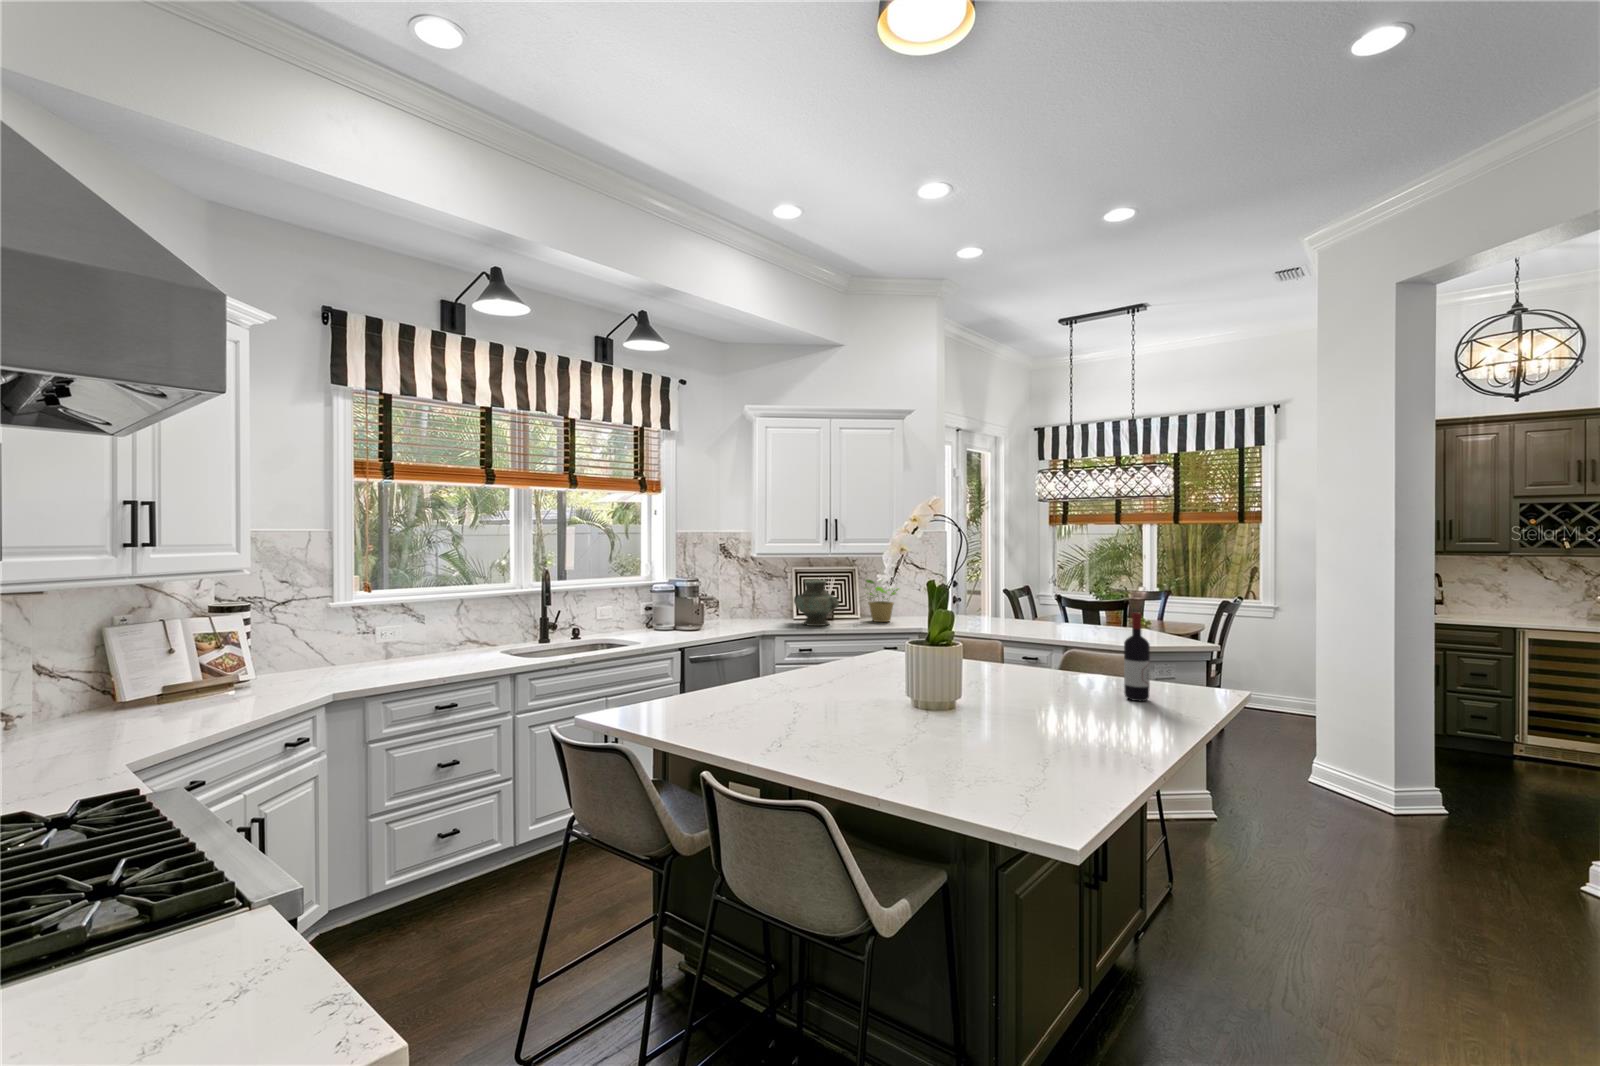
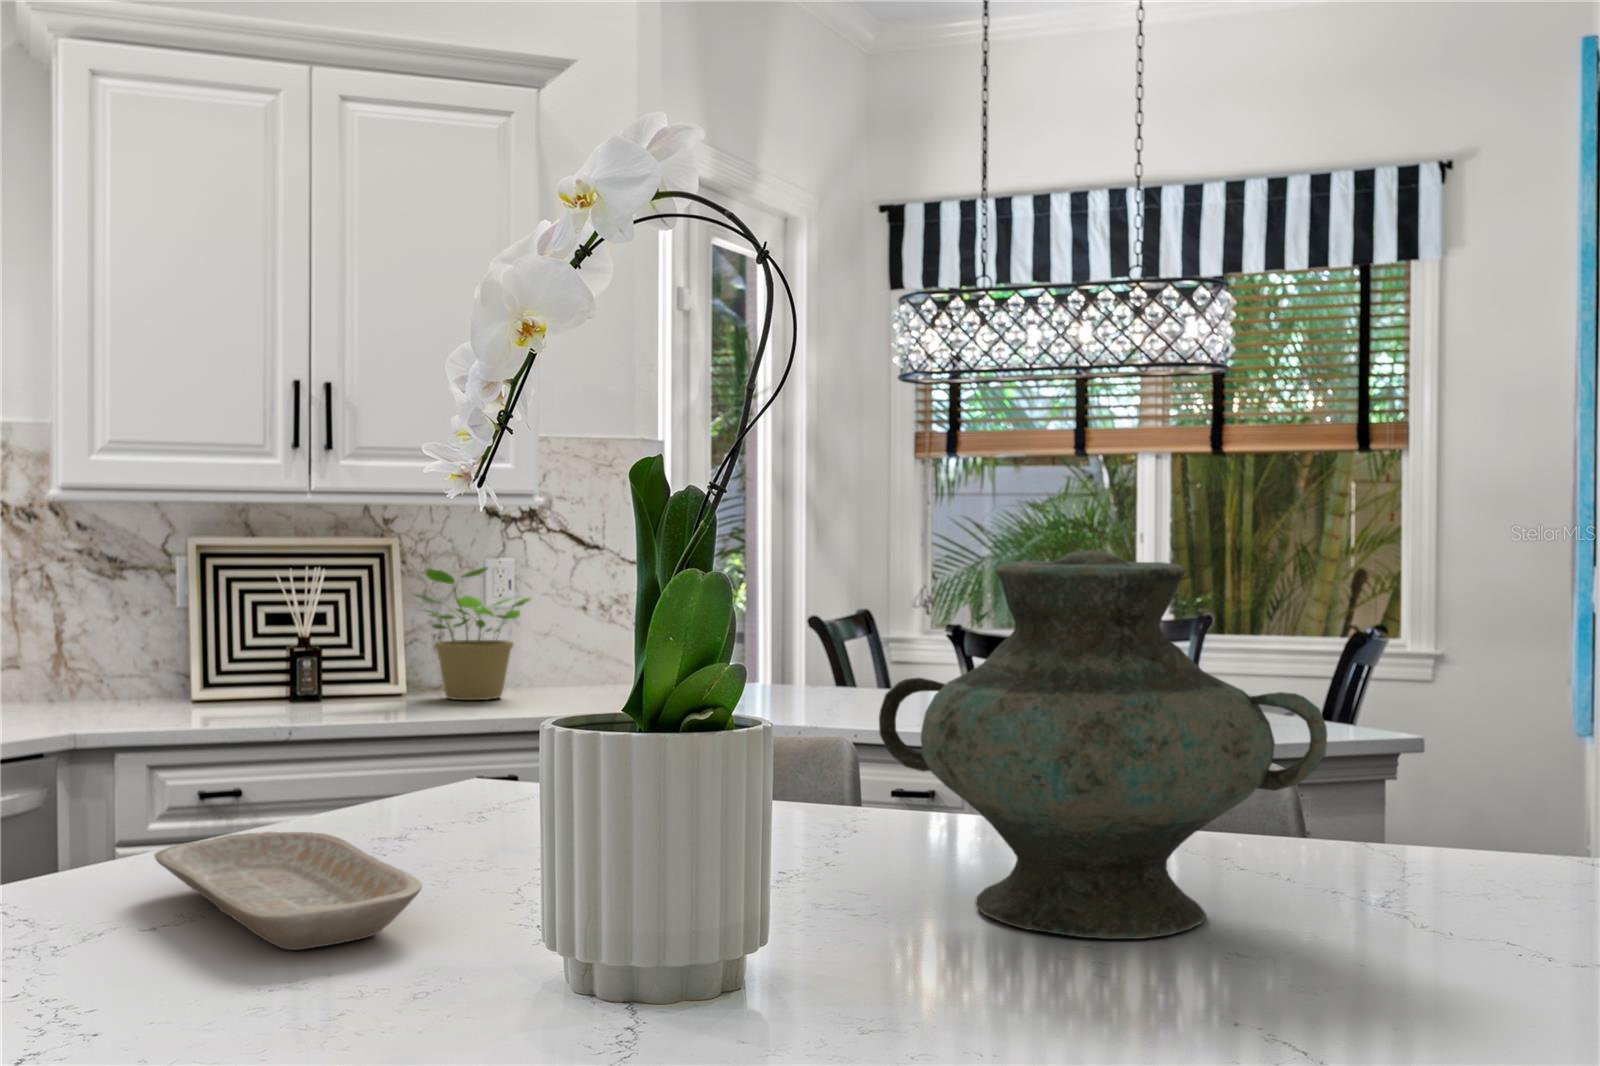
vase: present [794,579,839,626] -> present [879,550,1328,939]
wine bottle: present [1124,613,1150,701] -> none [1389,551,1487,897]
tray: none [824,667,884,693] -> present [155,832,422,950]

